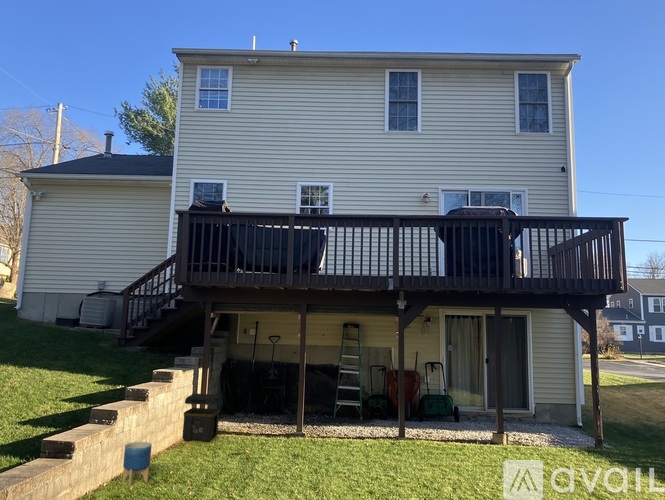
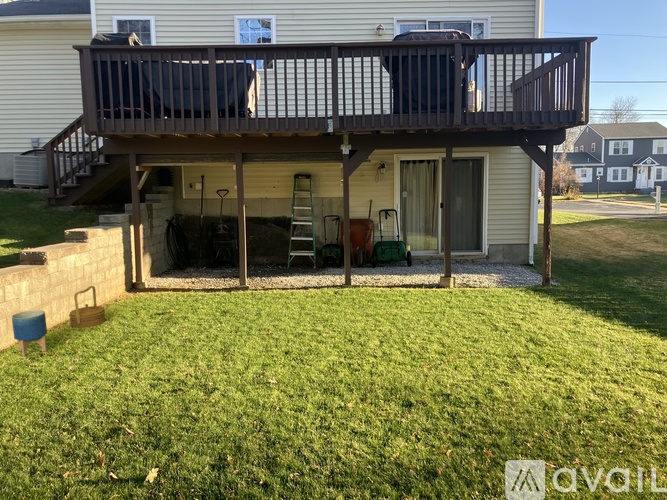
toolbox: present [182,394,220,442] -> none [109,253,153,301]
woven basket: none [155,423,187,463] -> present [69,286,105,327]

